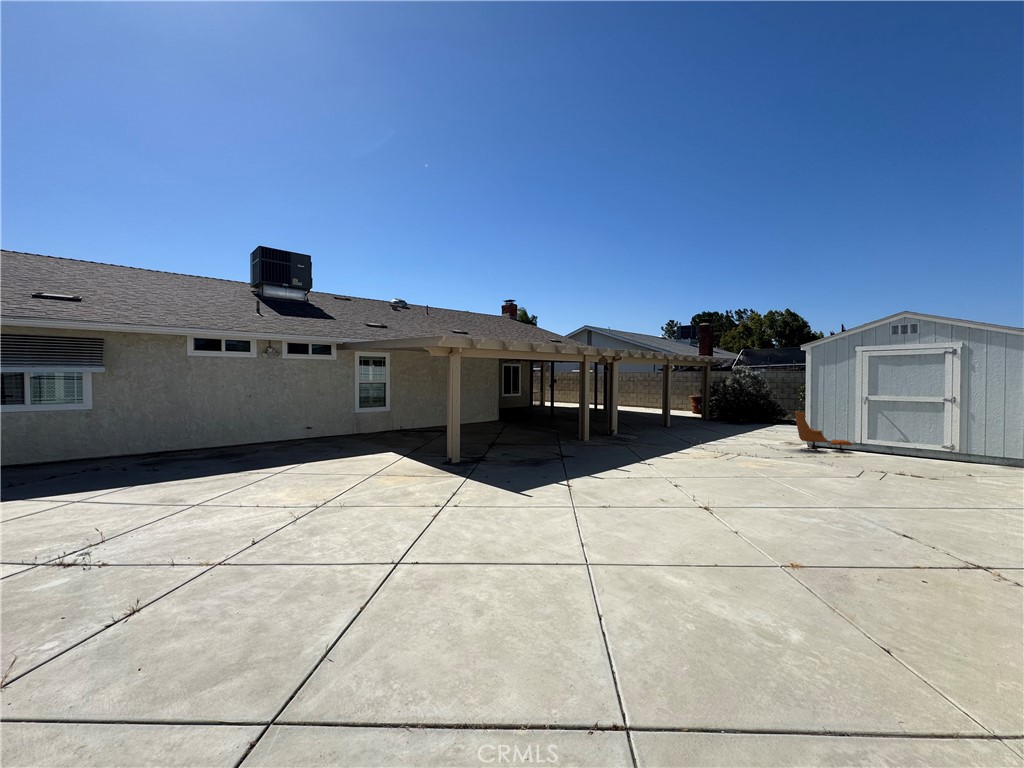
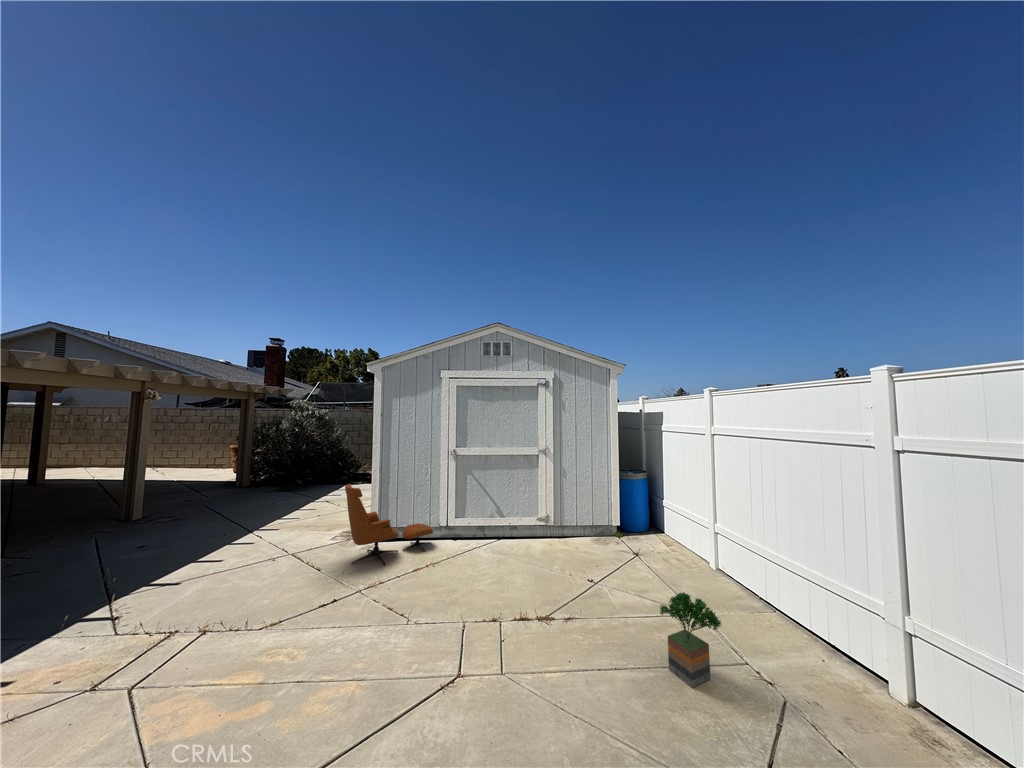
potted tree: none [969,457,1004,492] -> present [660,593,721,688]

